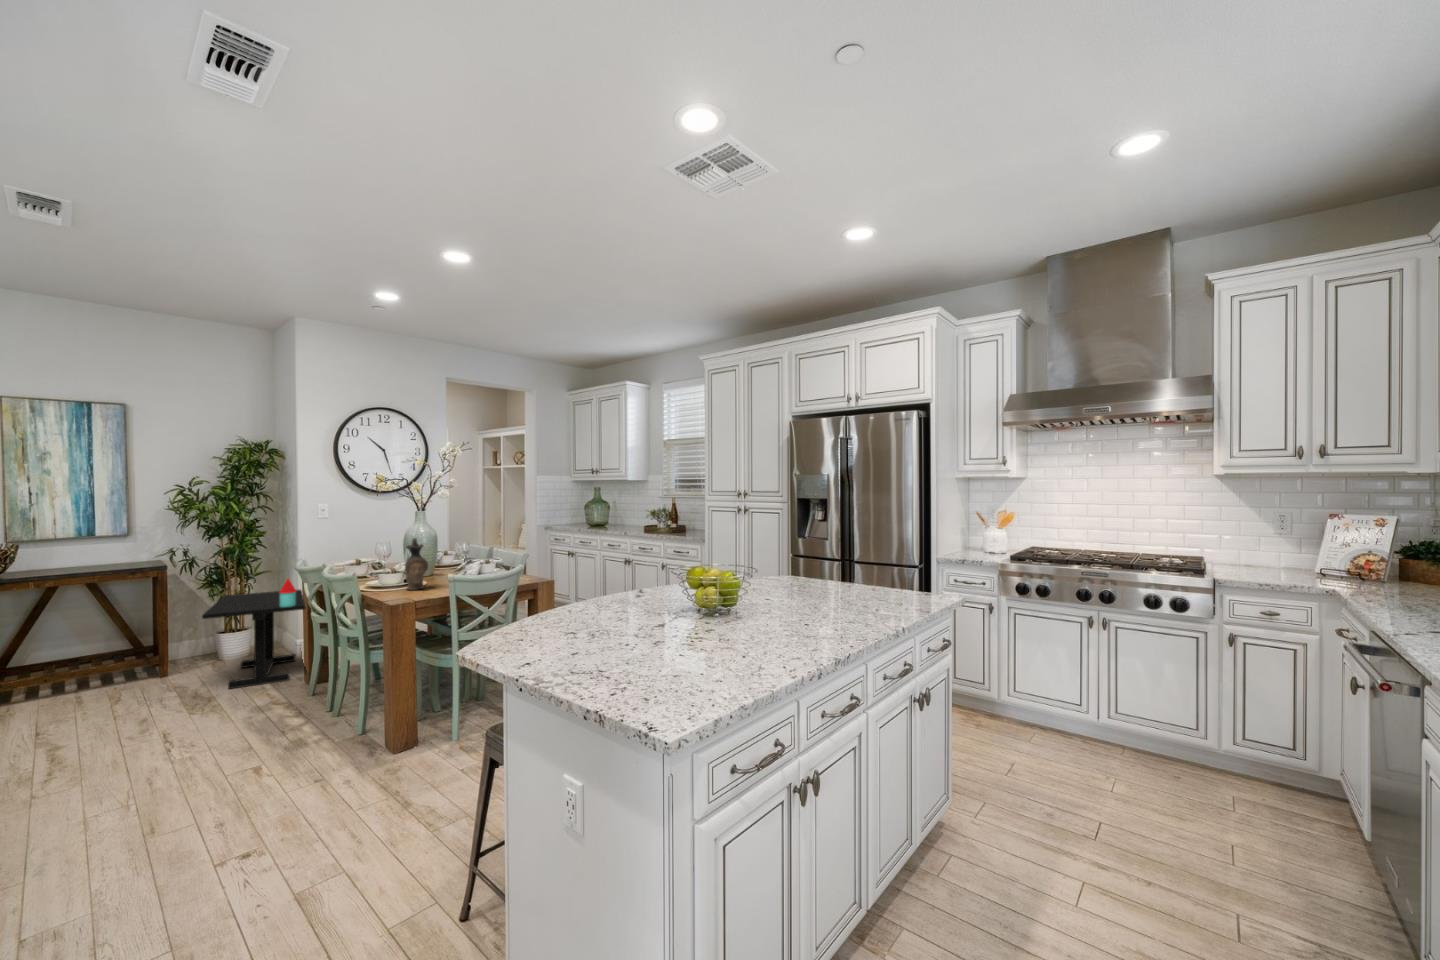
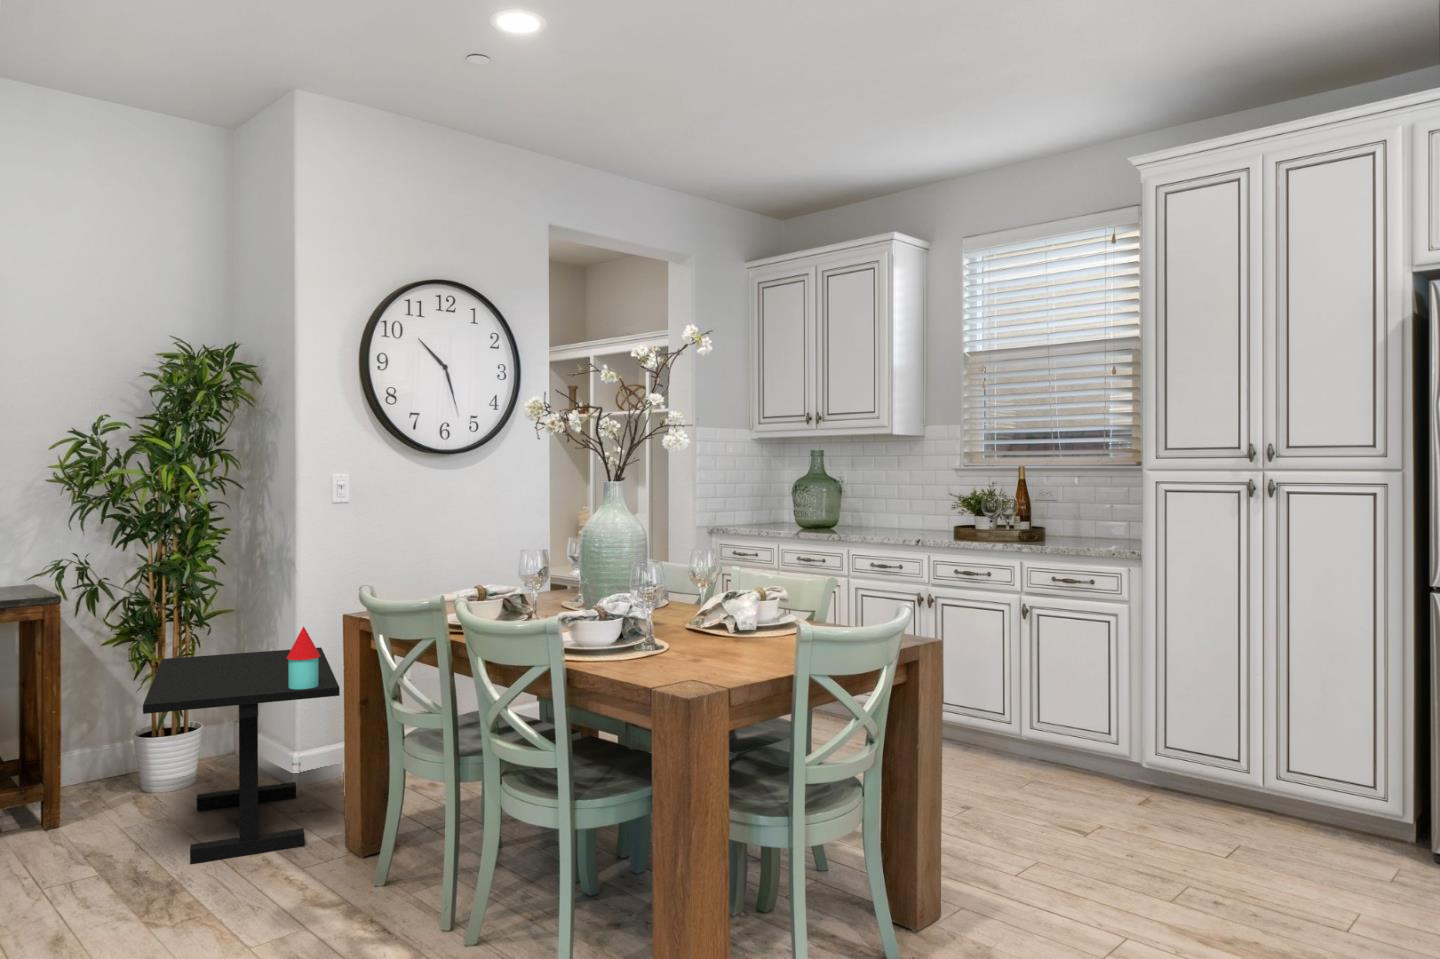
ceramic pitcher: present [405,538,428,590] -> none [618,539,670,665]

